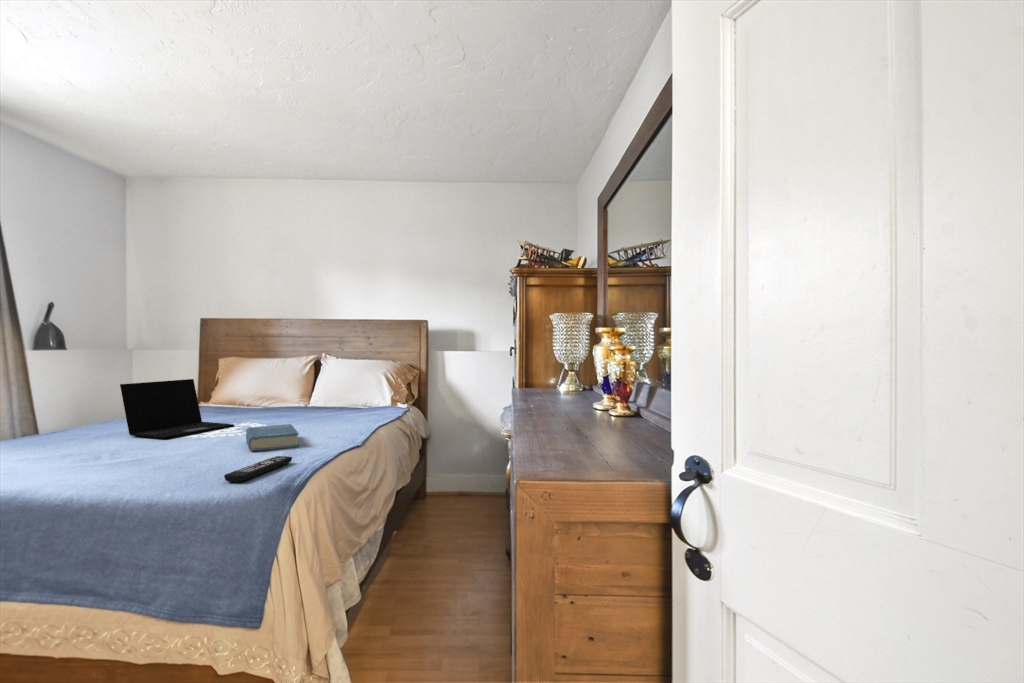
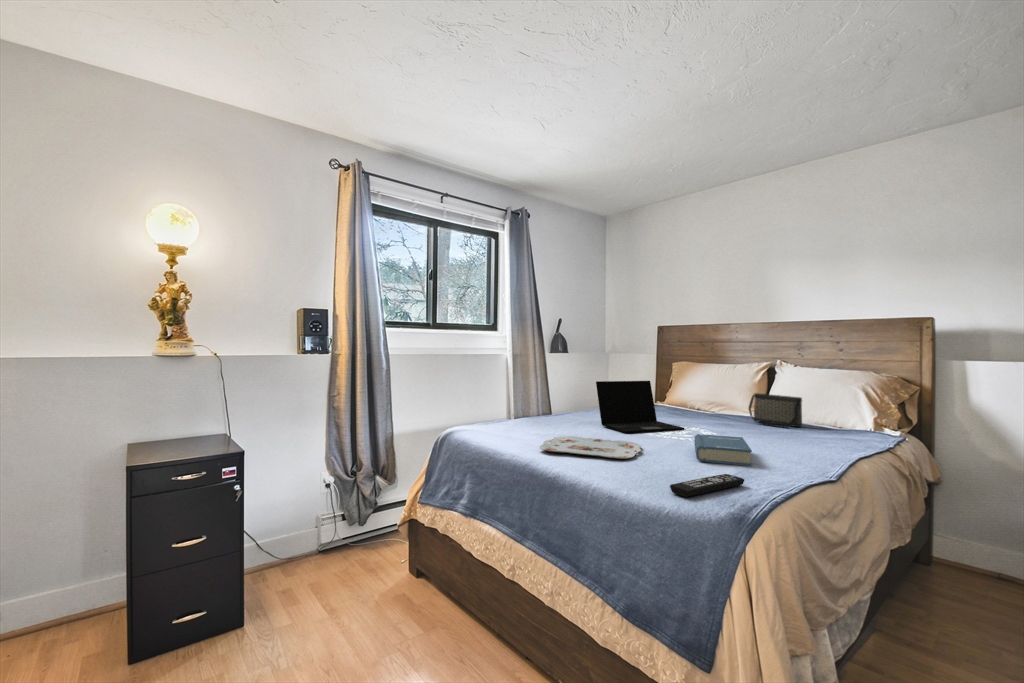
handbag: none [297,384,342,412] -> present [749,393,802,428]
serving tray: none [39,446,188,475] -> present [540,436,641,459]

